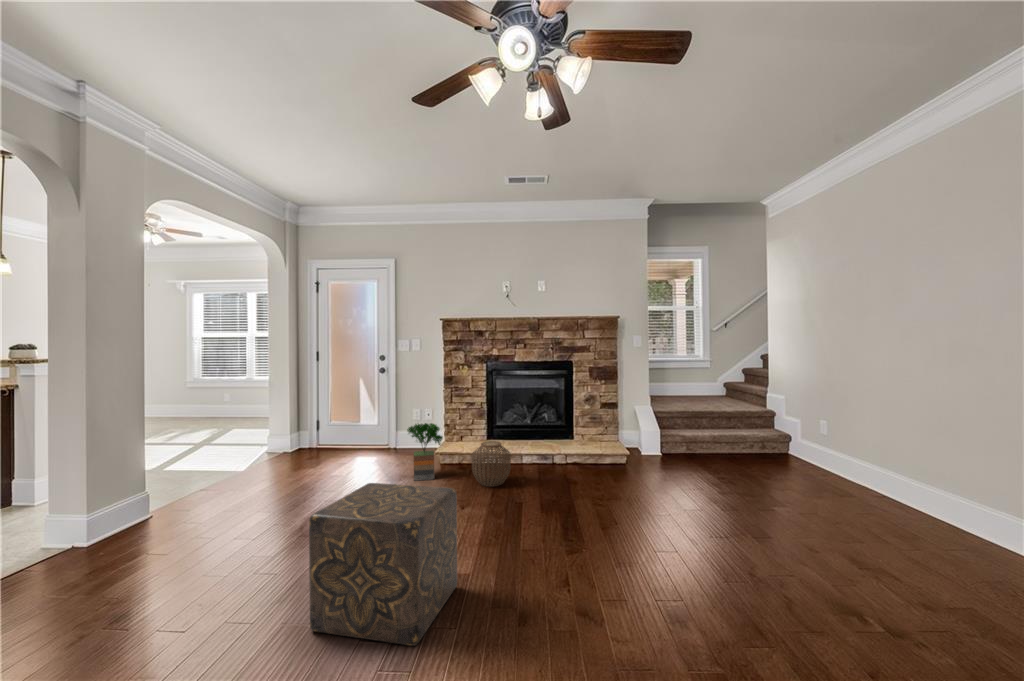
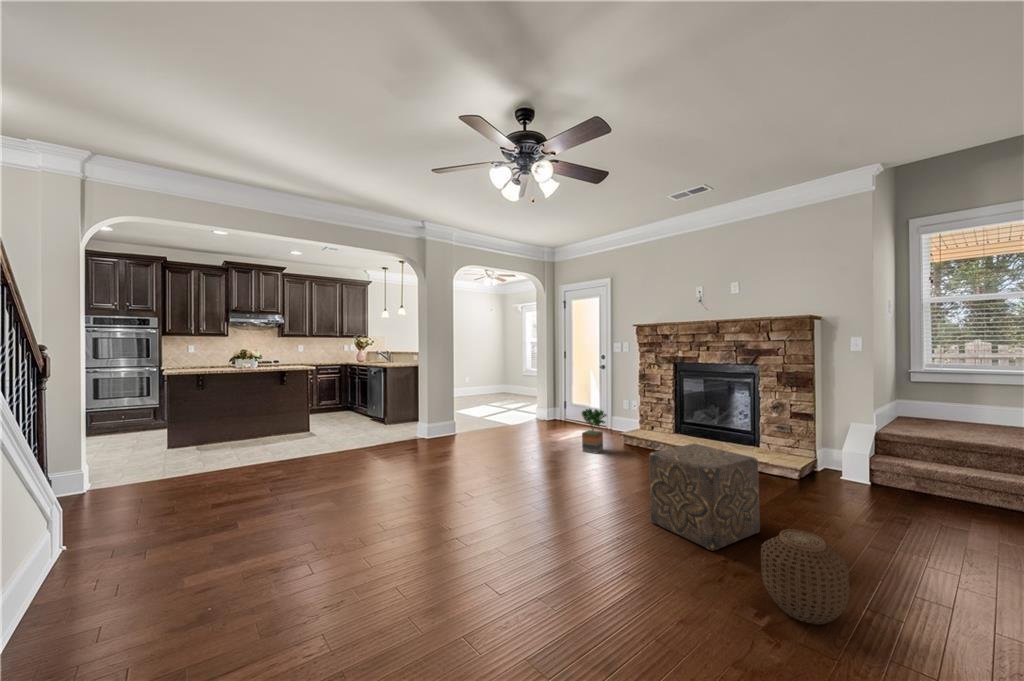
woven basket: present [472,441,511,487] -> present [761,529,849,624]
ottoman: present [309,483,457,646] -> present [649,444,760,551]

